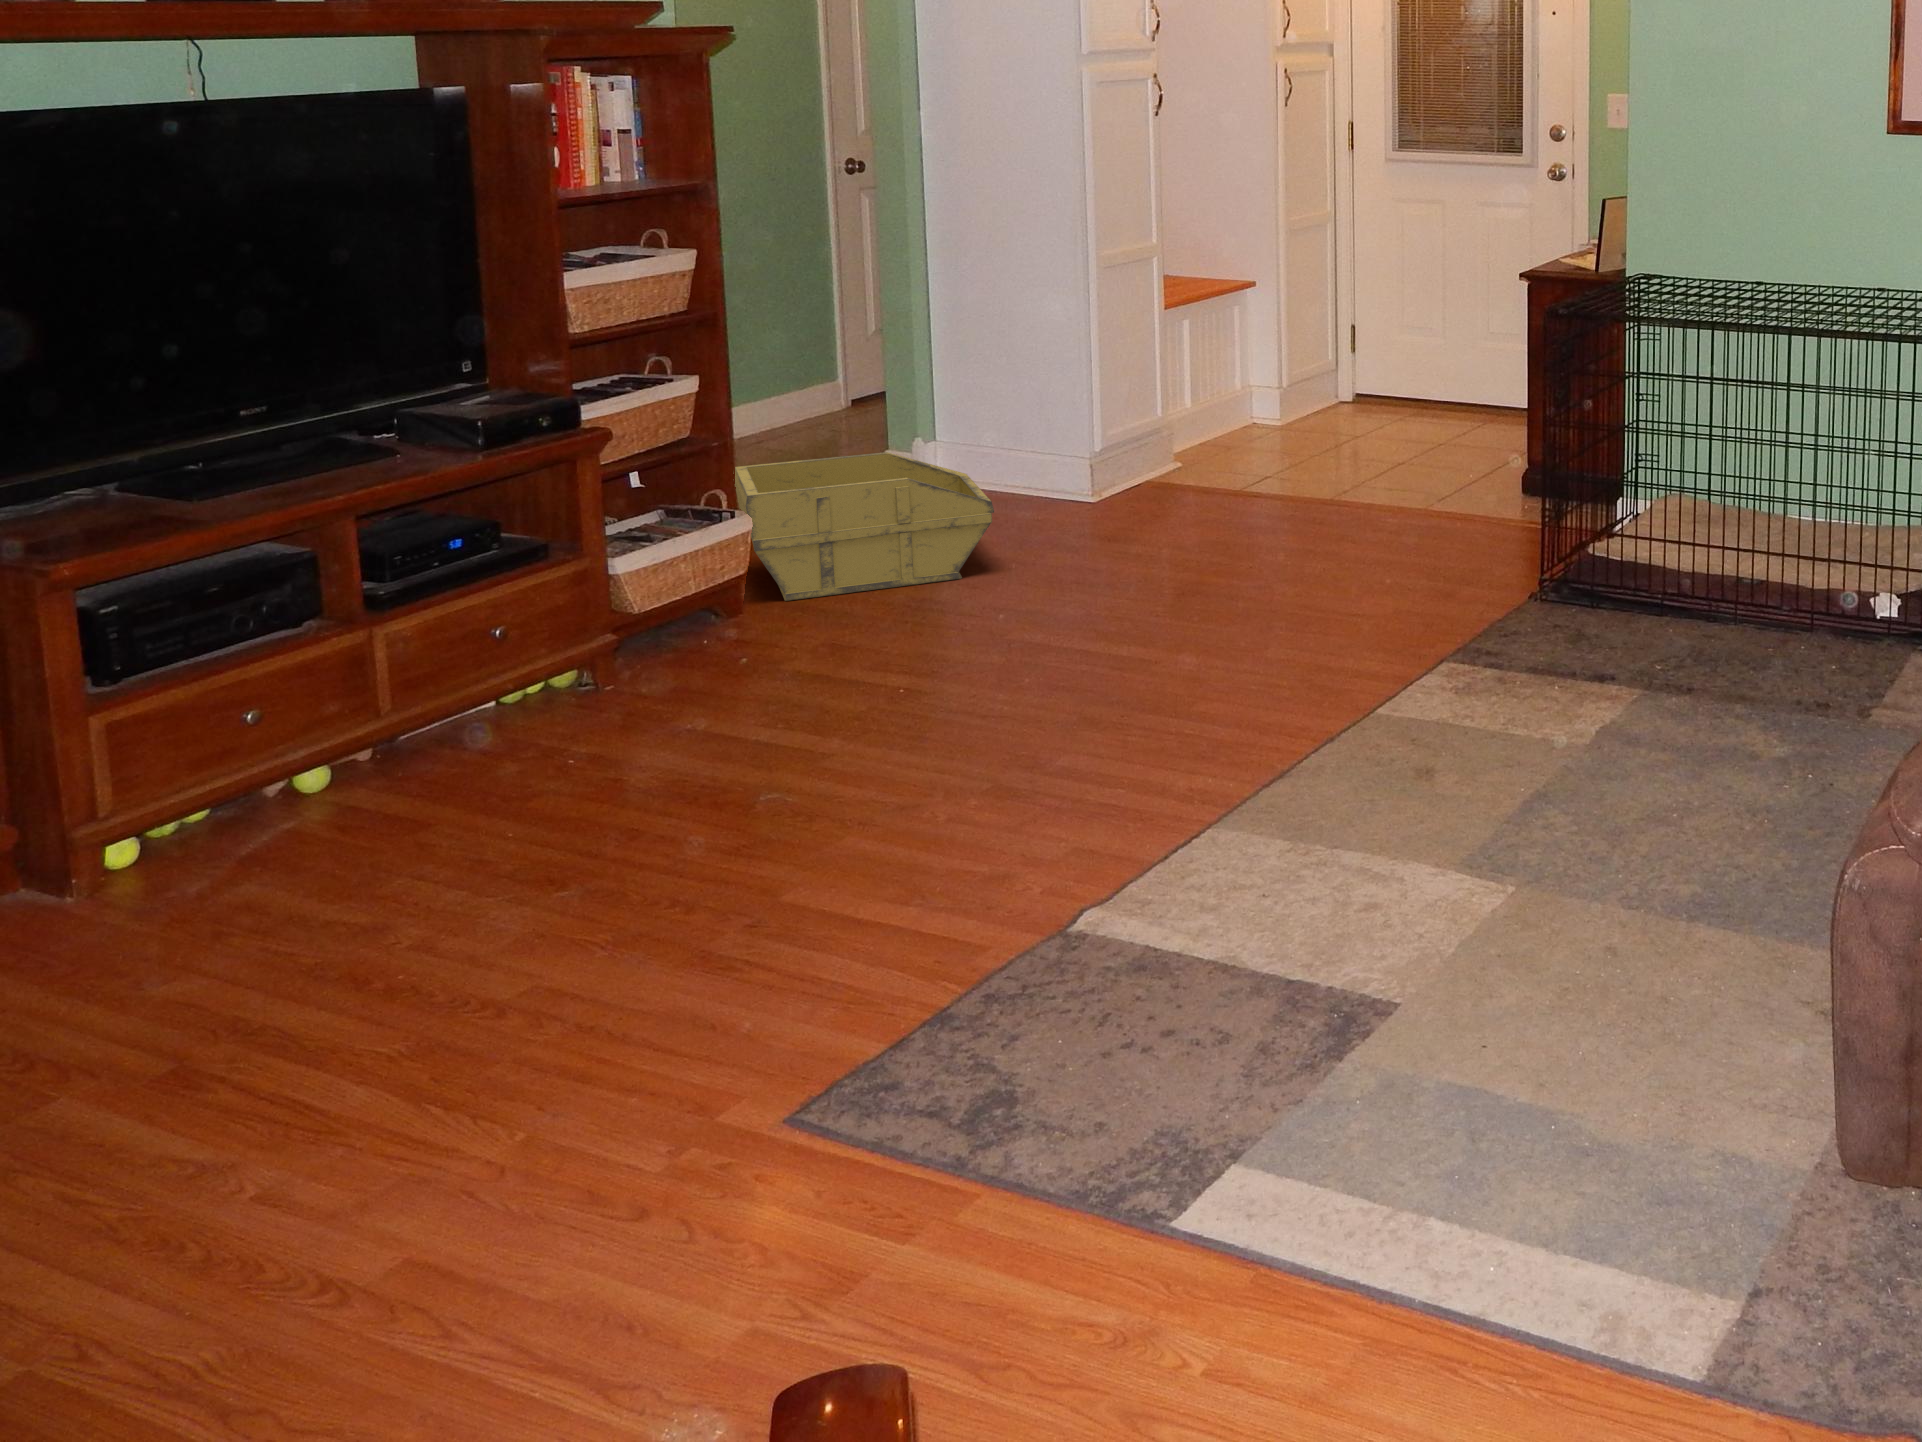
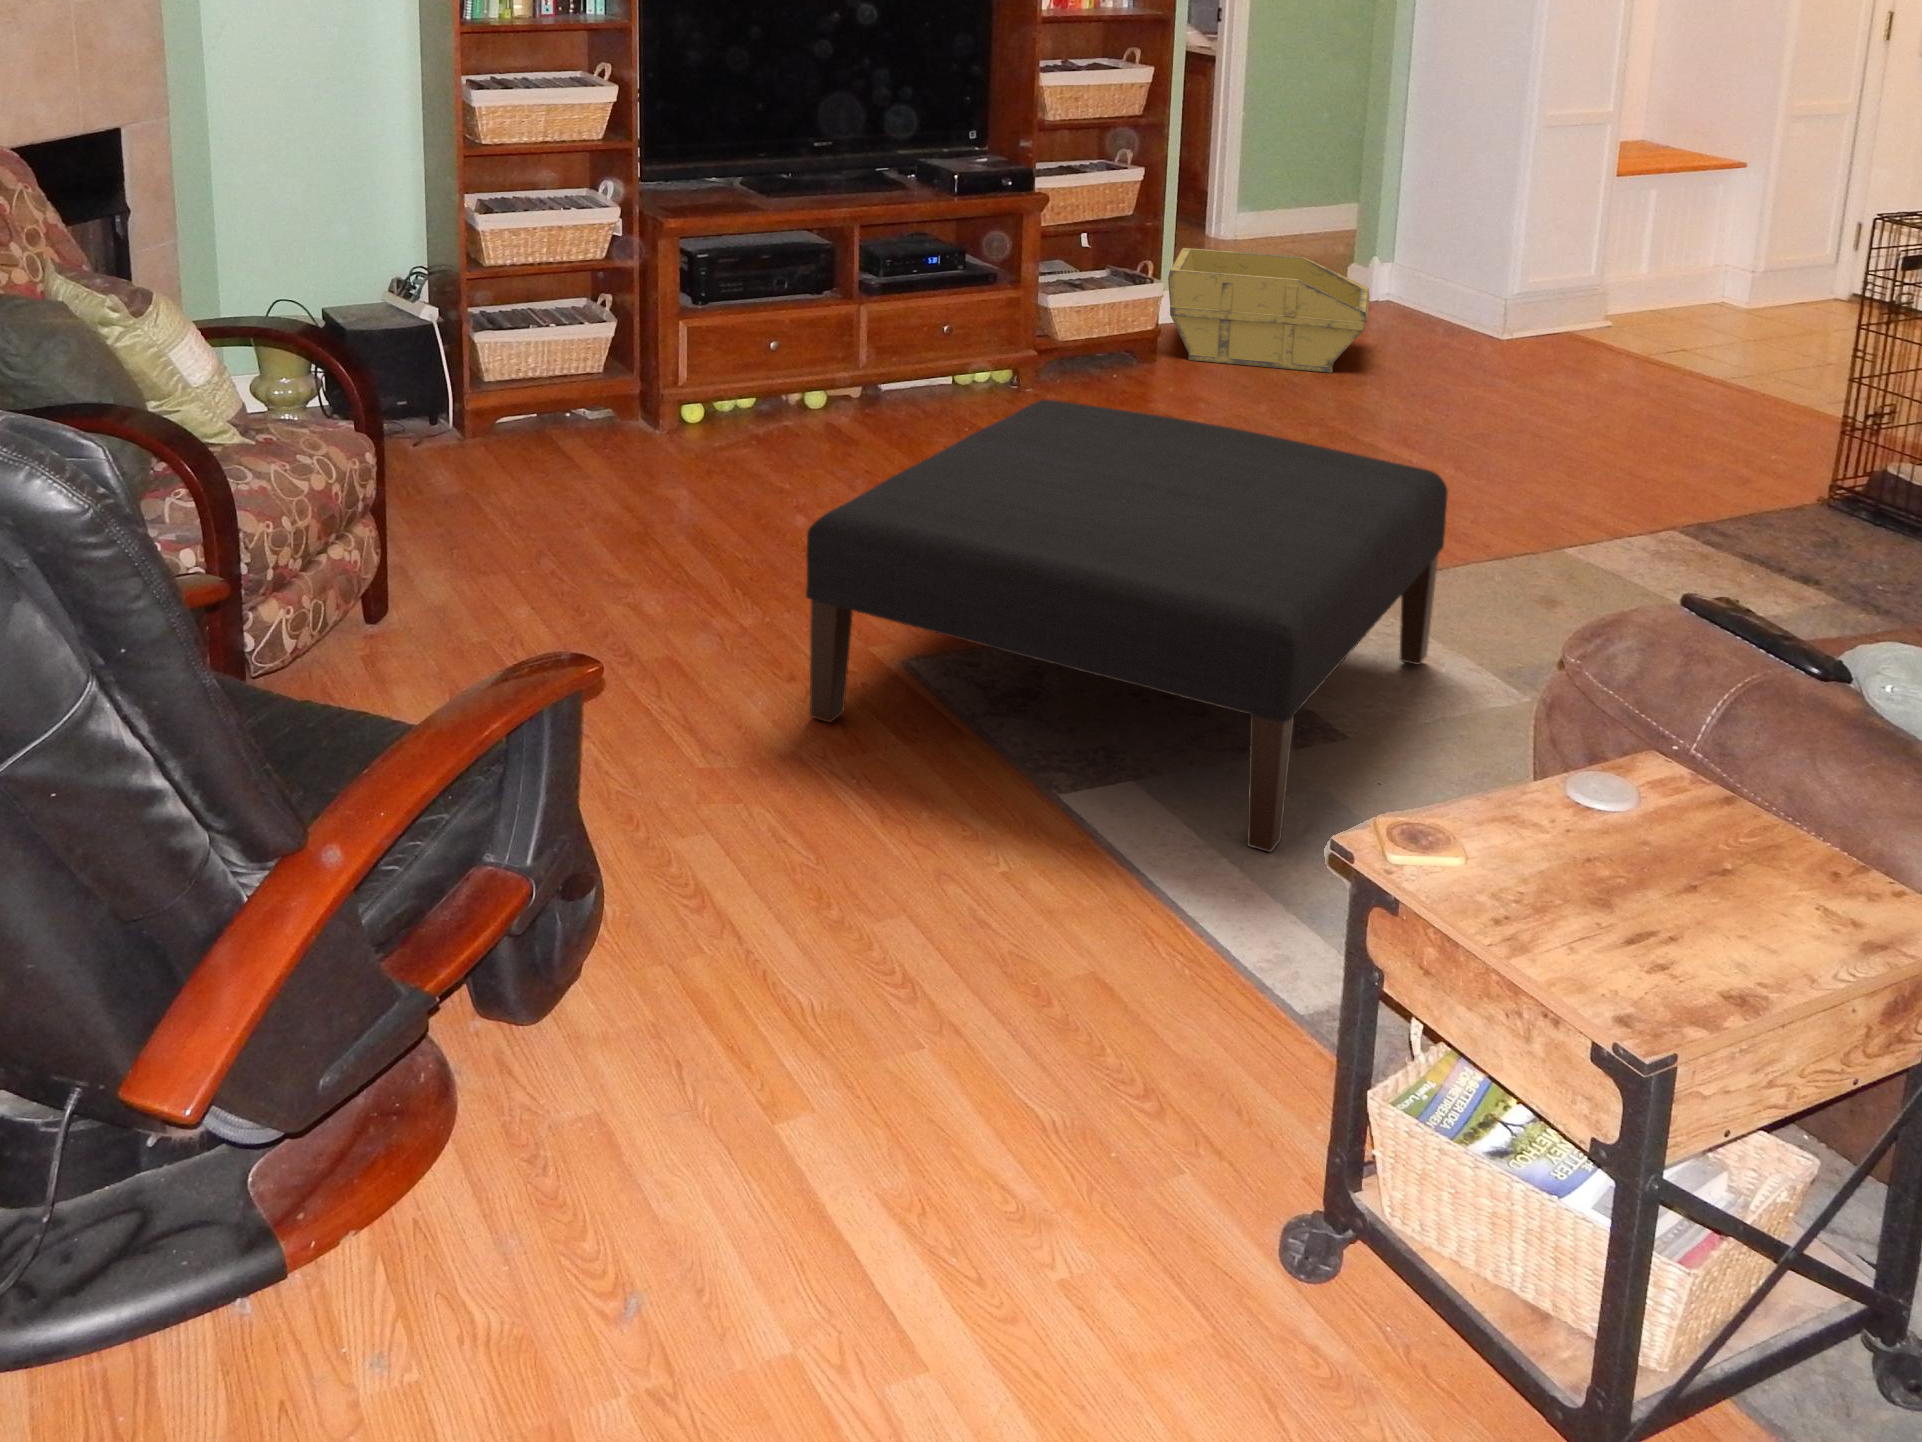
ottoman: none [690,654,1450,1239] -> present [806,400,1448,852]

